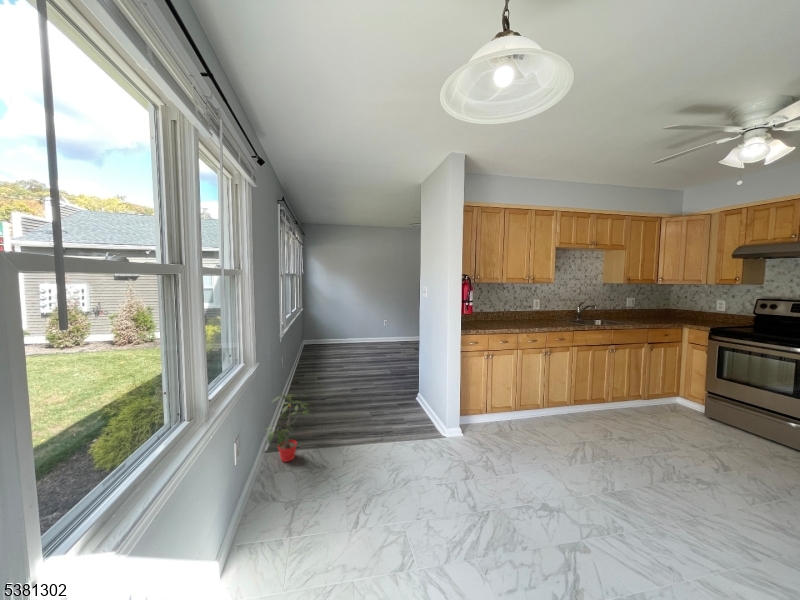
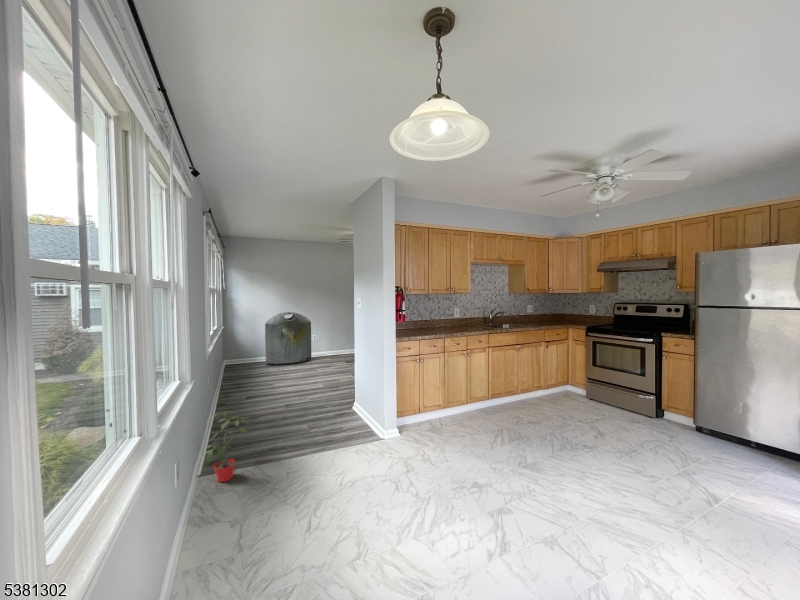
trash can: none [341,299,382,348] -> present [265,312,311,365]

